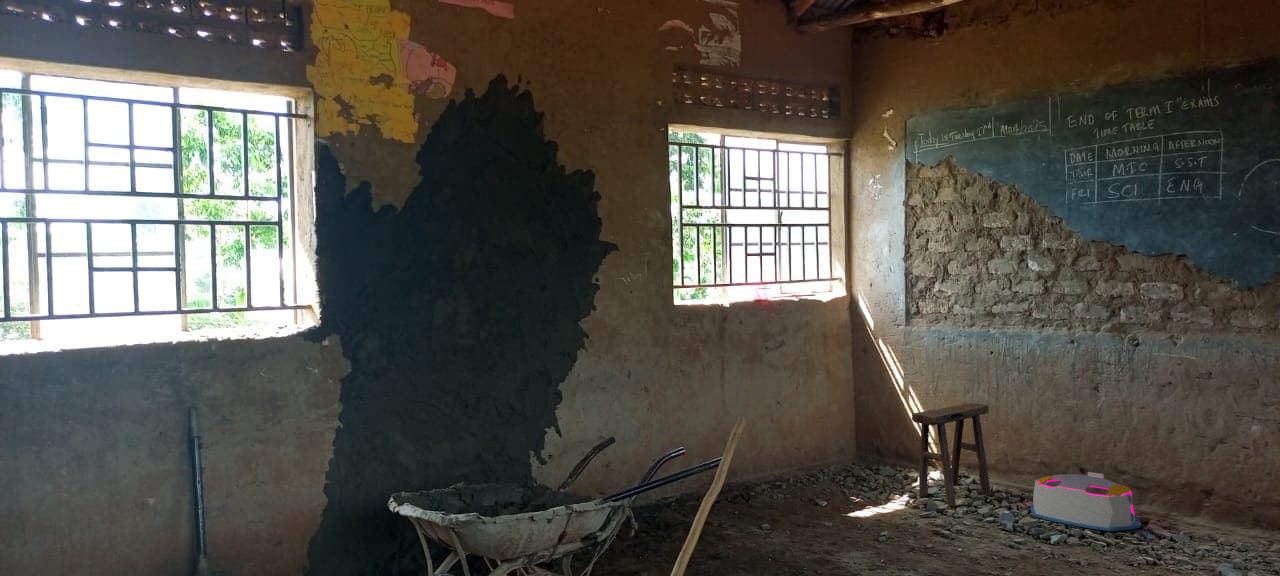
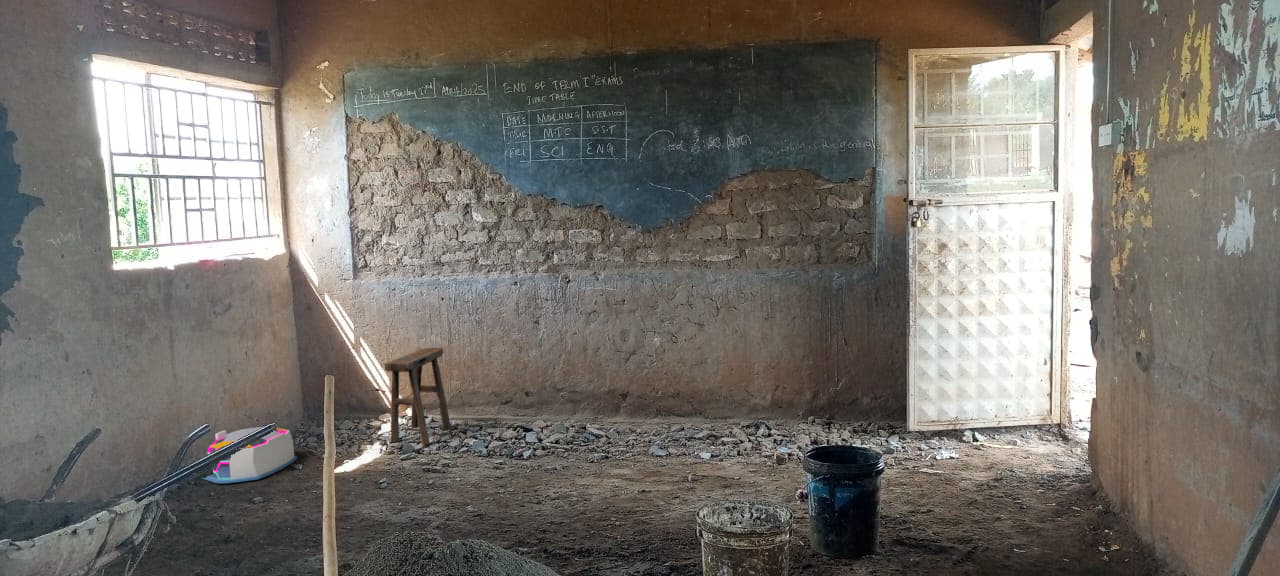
storage bin: present [1030,472,1141,531] -> present [202,427,297,483]

